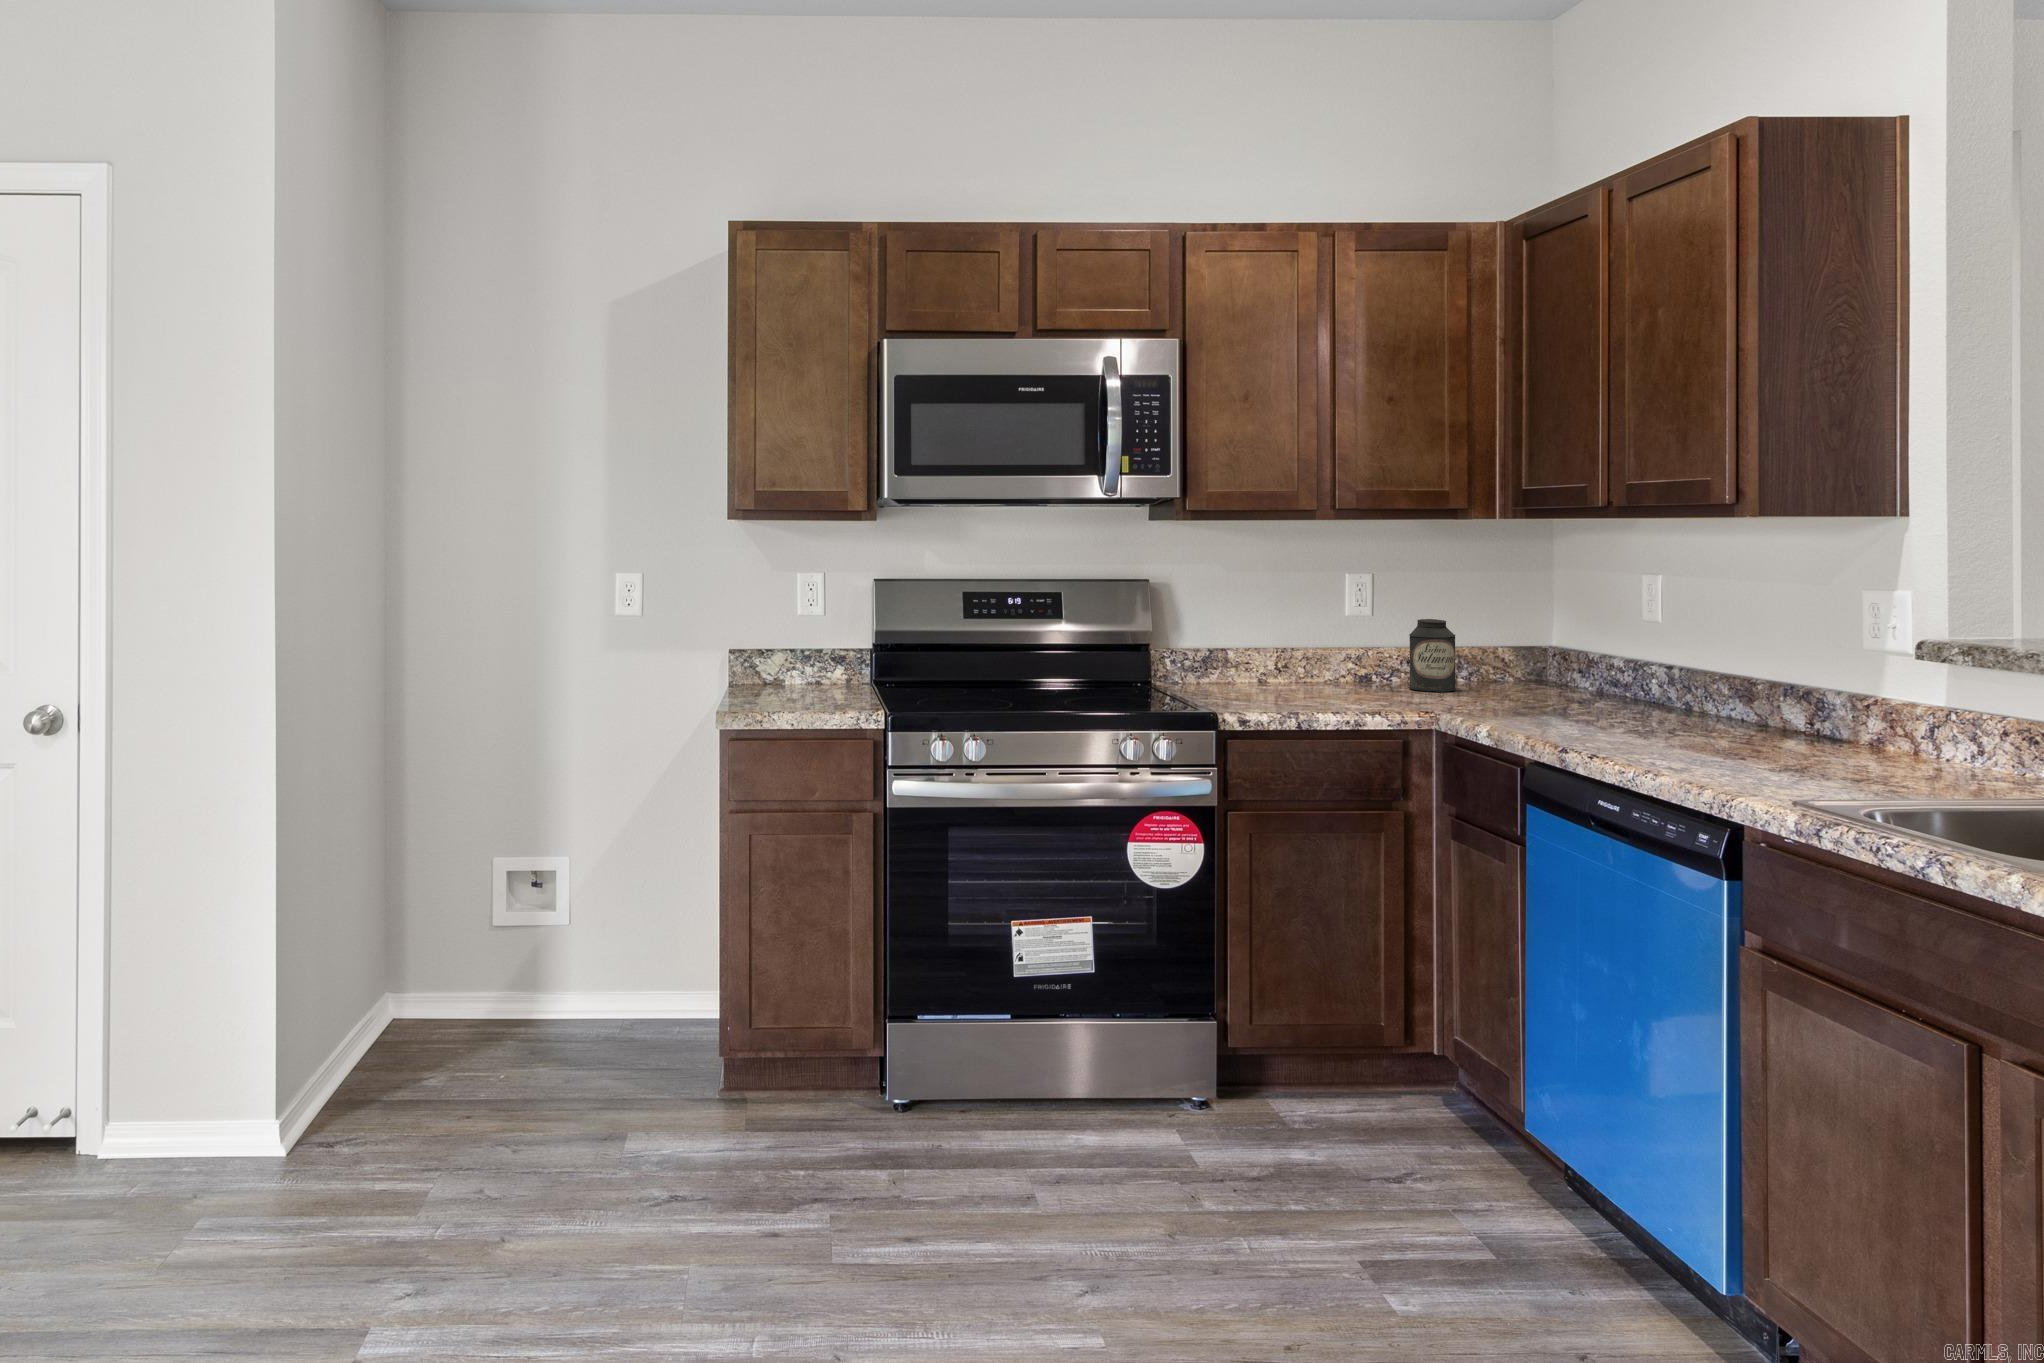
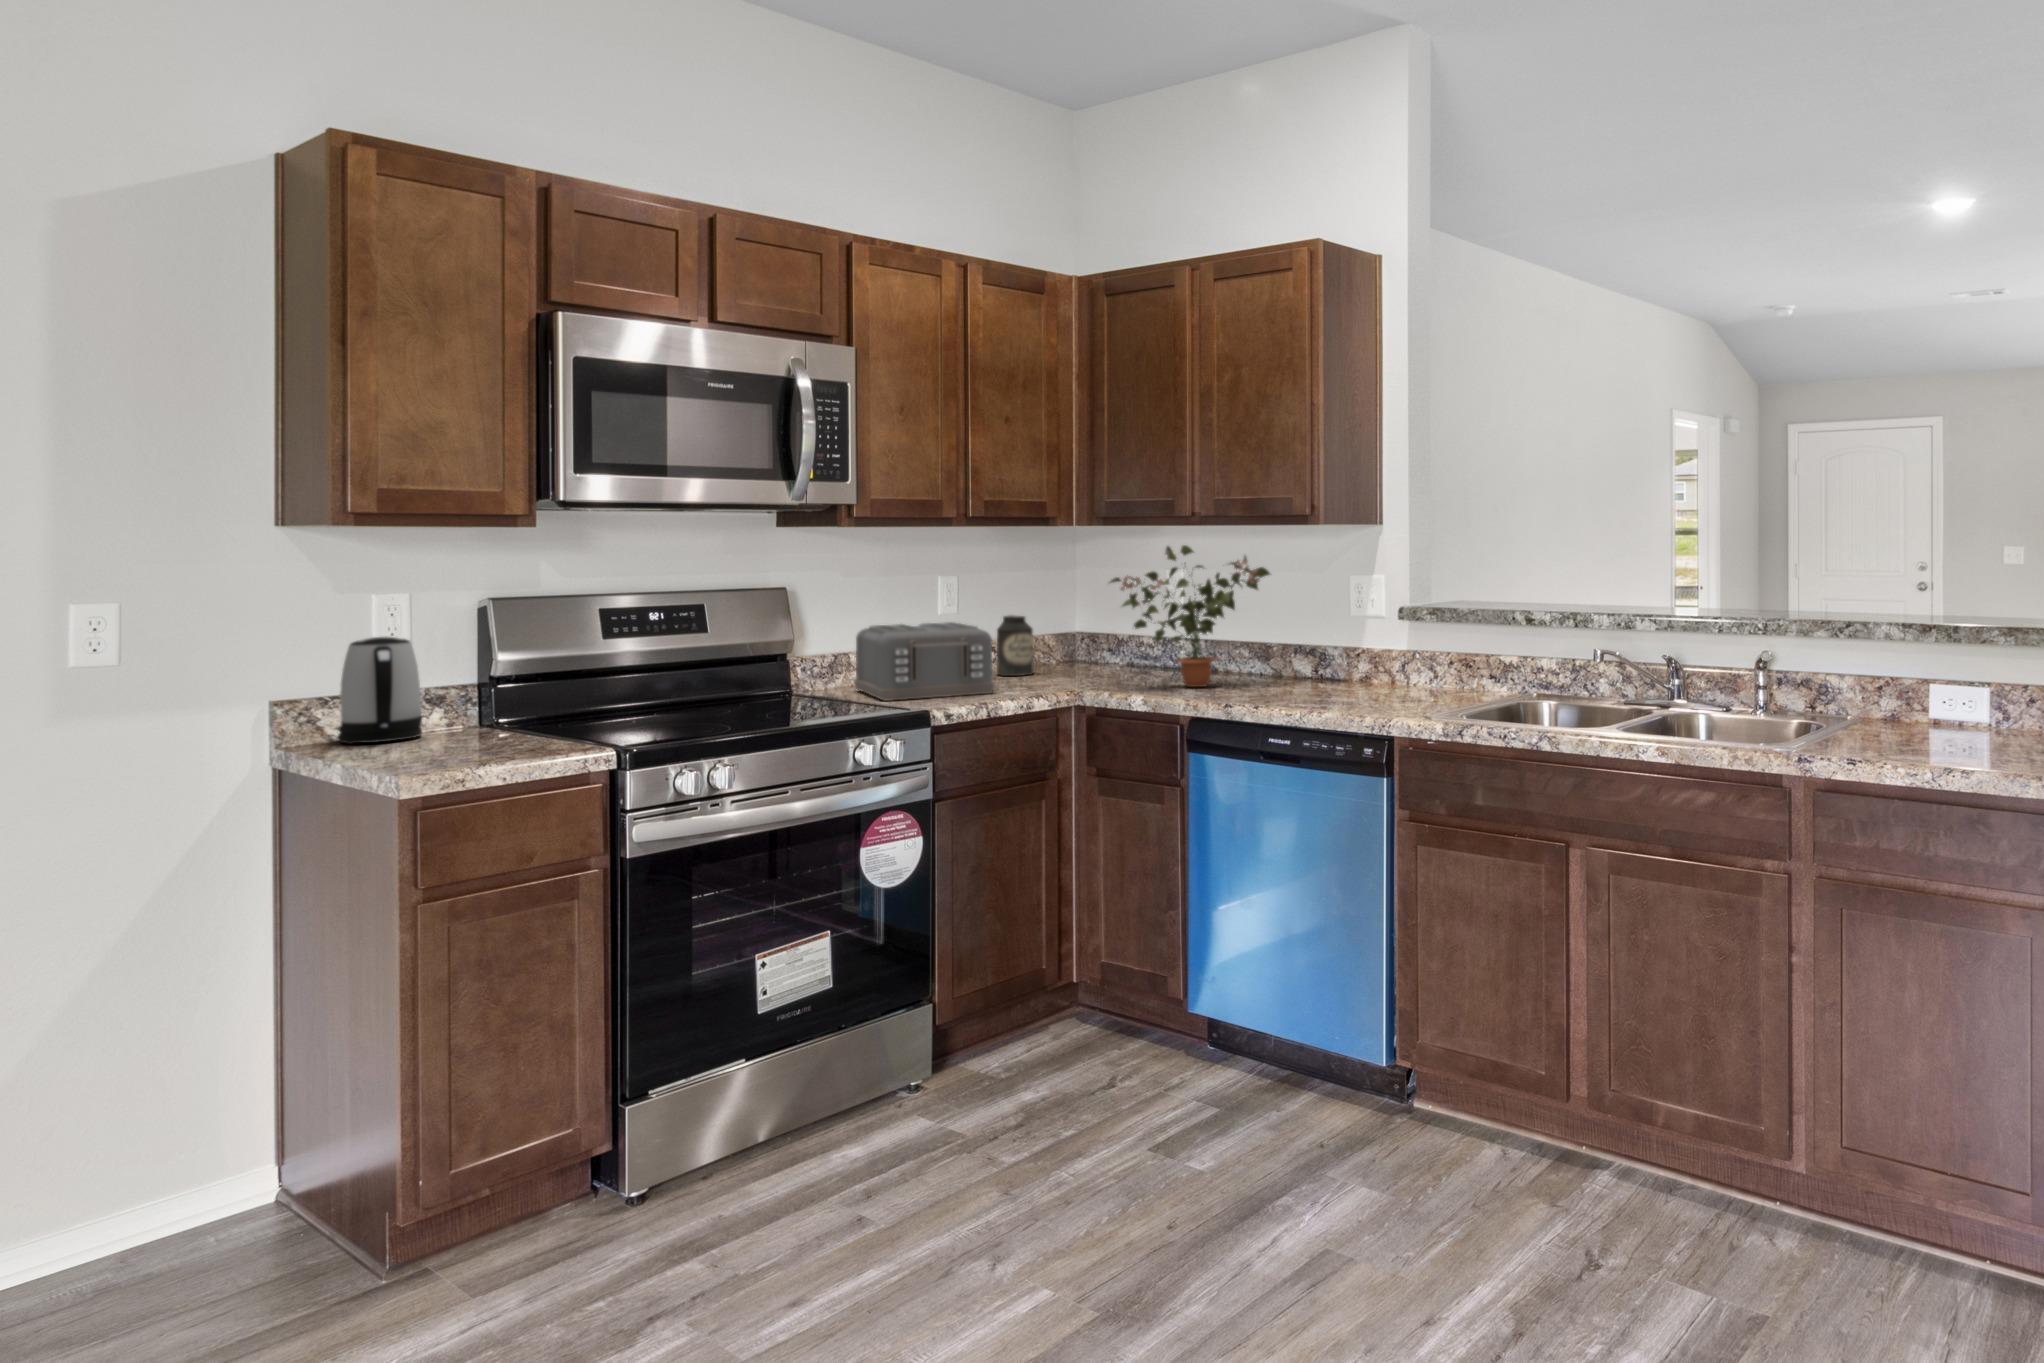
potted plant: none [1480,541,1707,728] -> present [1111,545,1270,687]
kettle: none [769,605,825,689] -> present [338,636,422,744]
toaster: none [1211,621,1344,706] -> present [854,622,995,701]

